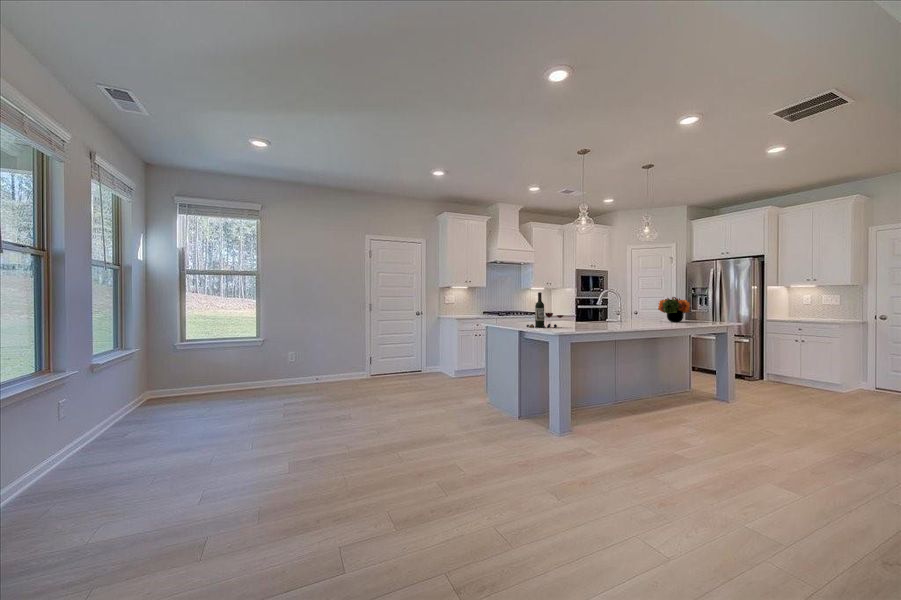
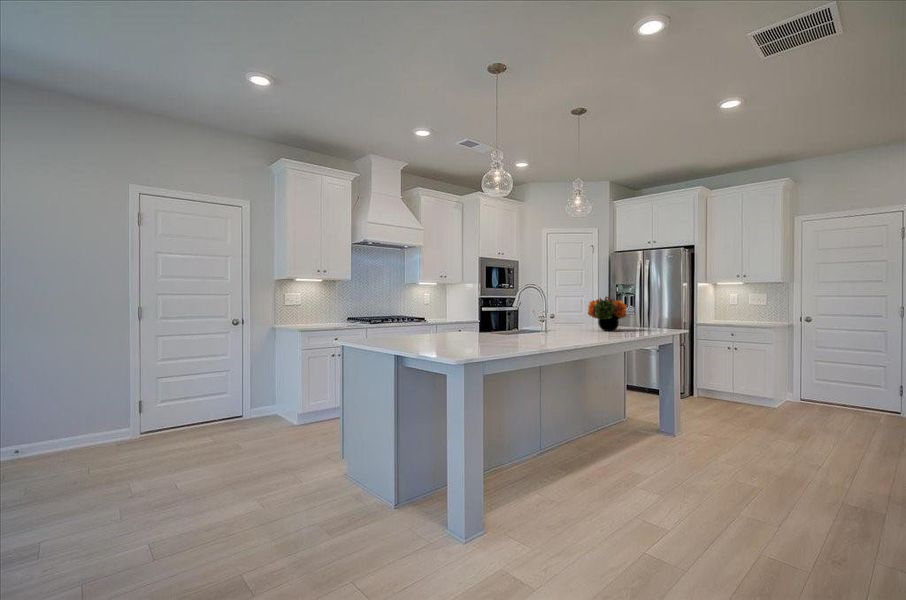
wine bottle: present [527,292,563,328] -> none [406,290,467,350]

